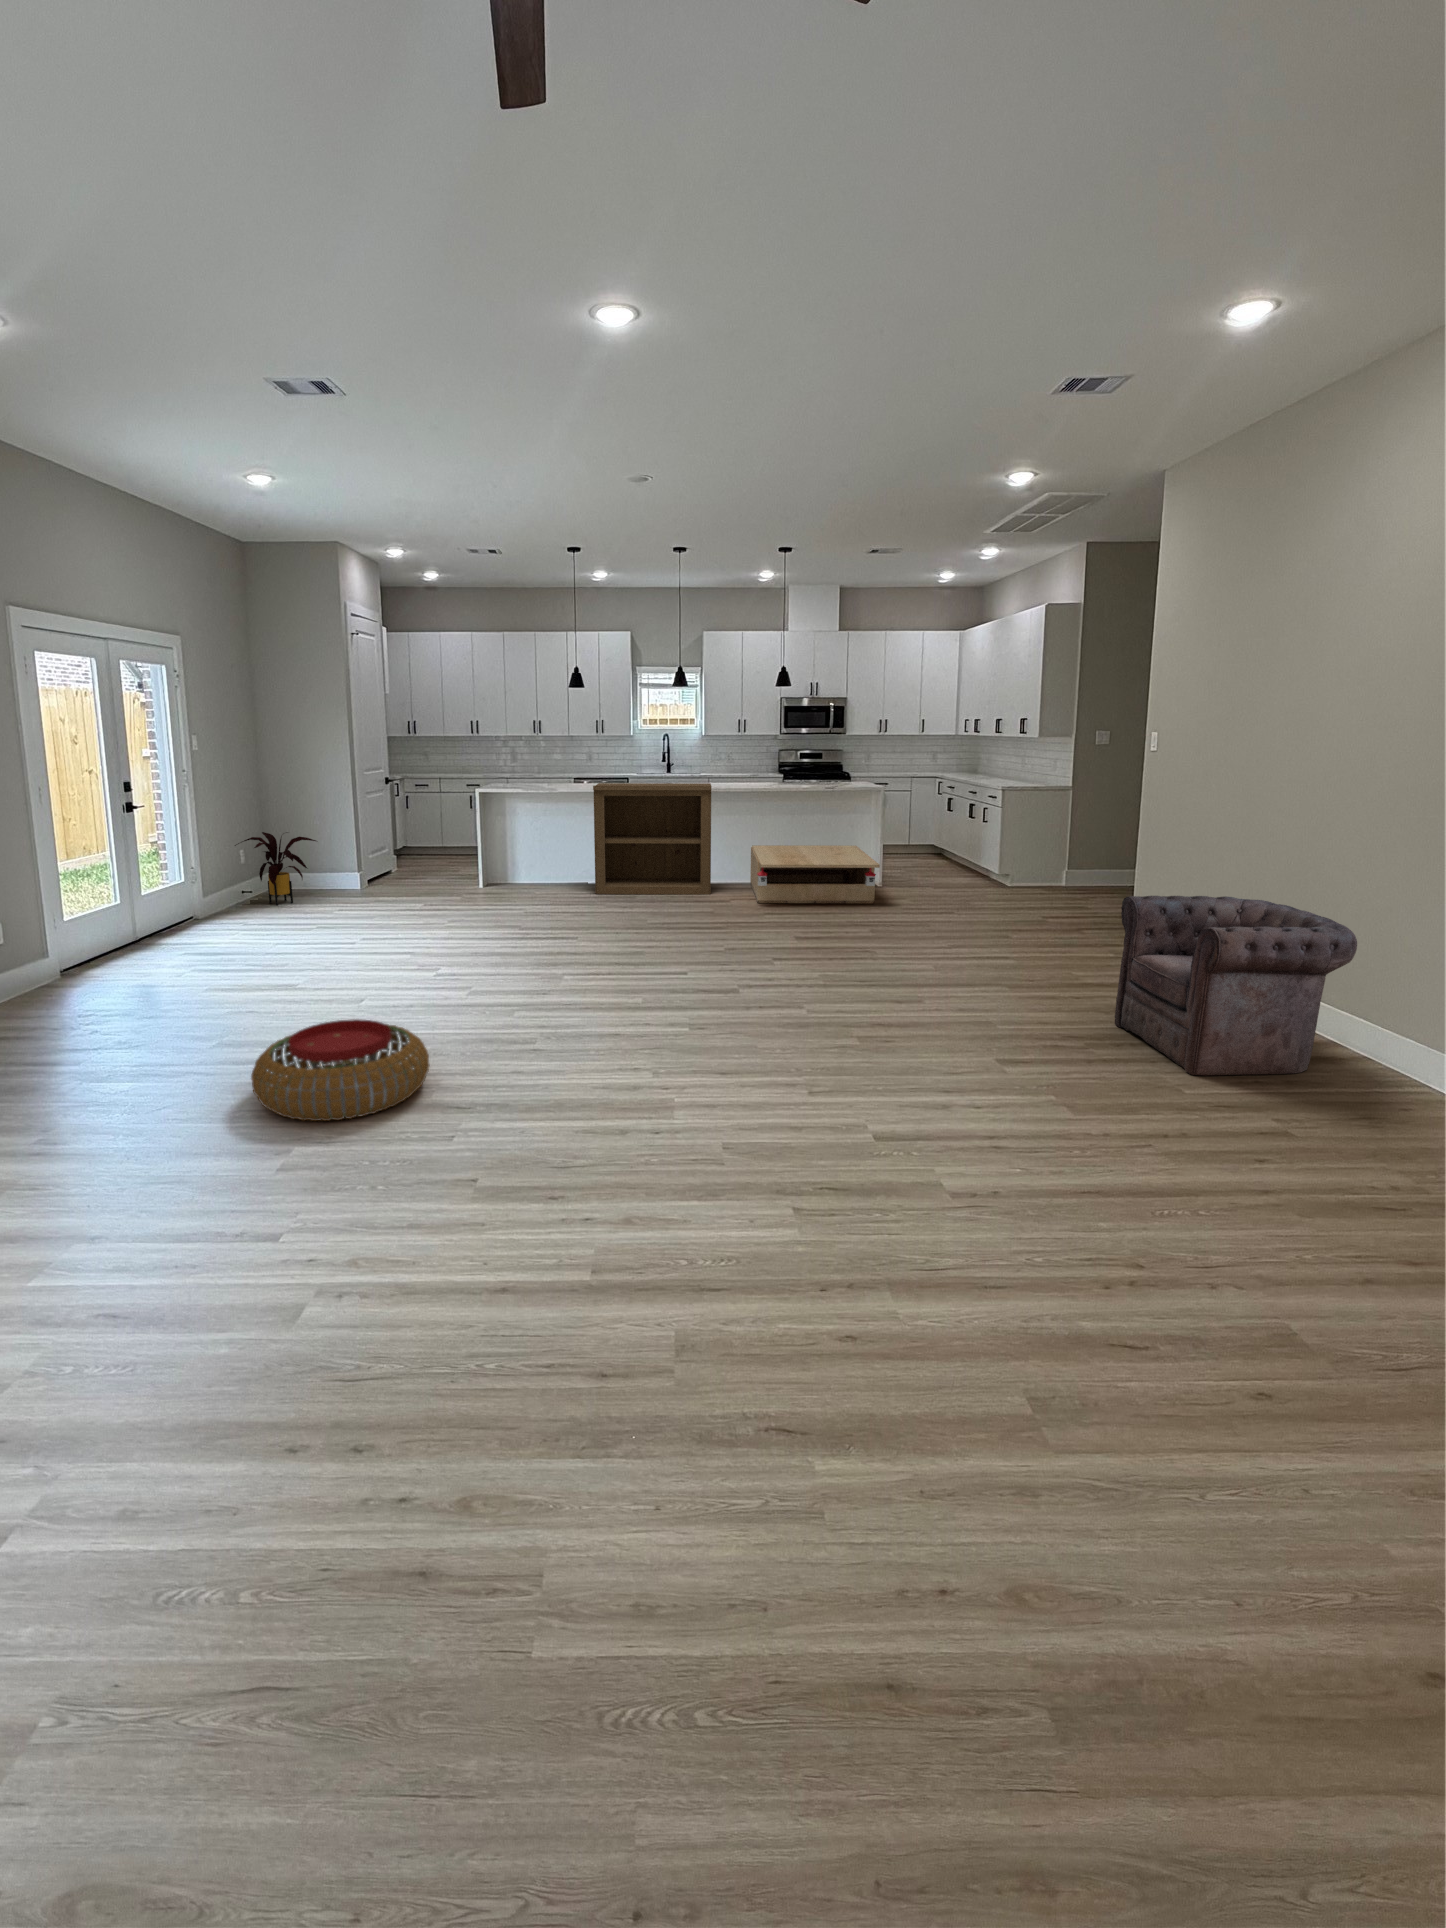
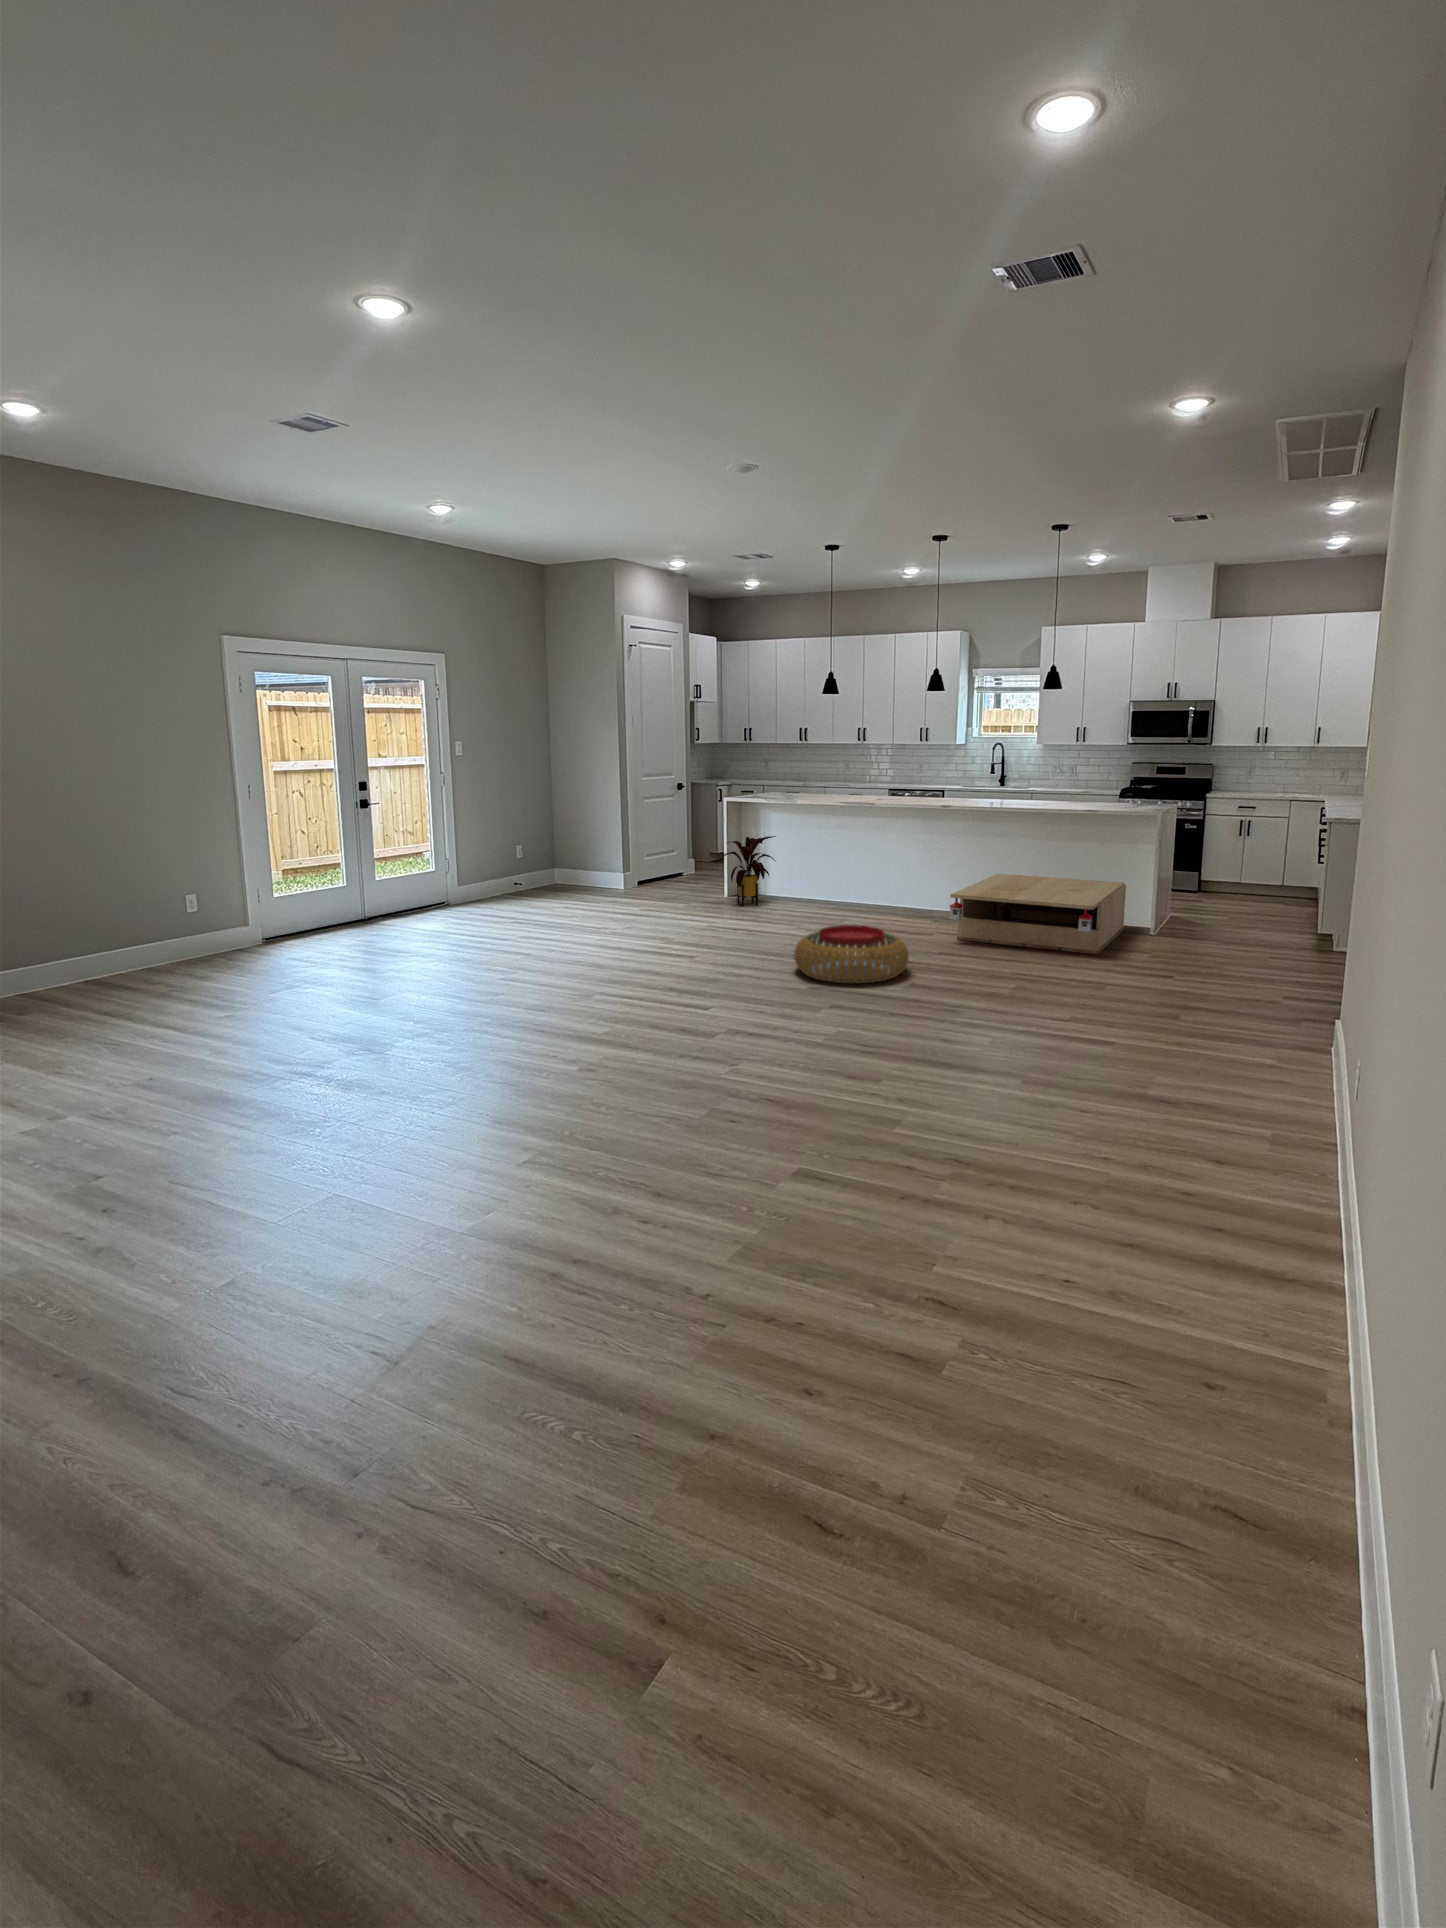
bookshelf: present [593,783,711,894] -> none [808,795,950,925]
house plant: present [235,832,316,905] -> present [720,836,776,906]
armchair: present [1115,896,1357,1075] -> none [1068,962,1351,1247]
pouf: present [251,1019,429,1121] -> present [794,925,909,983]

